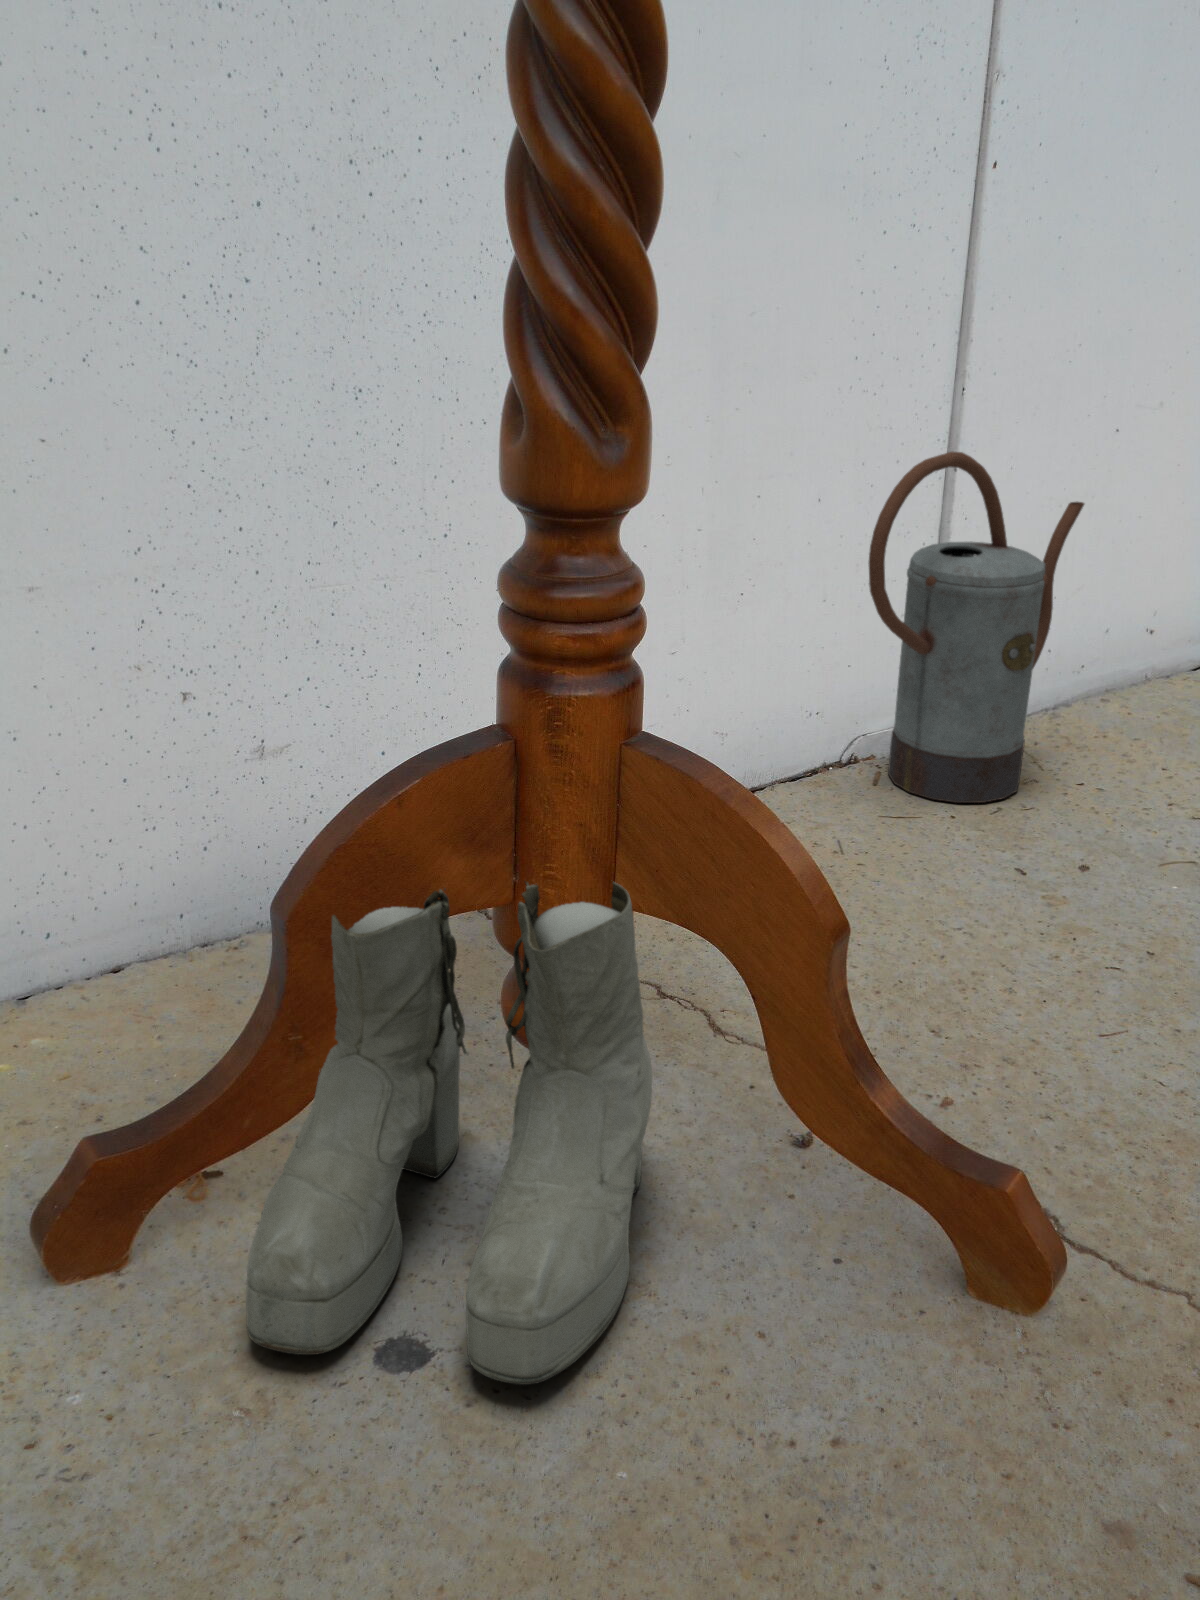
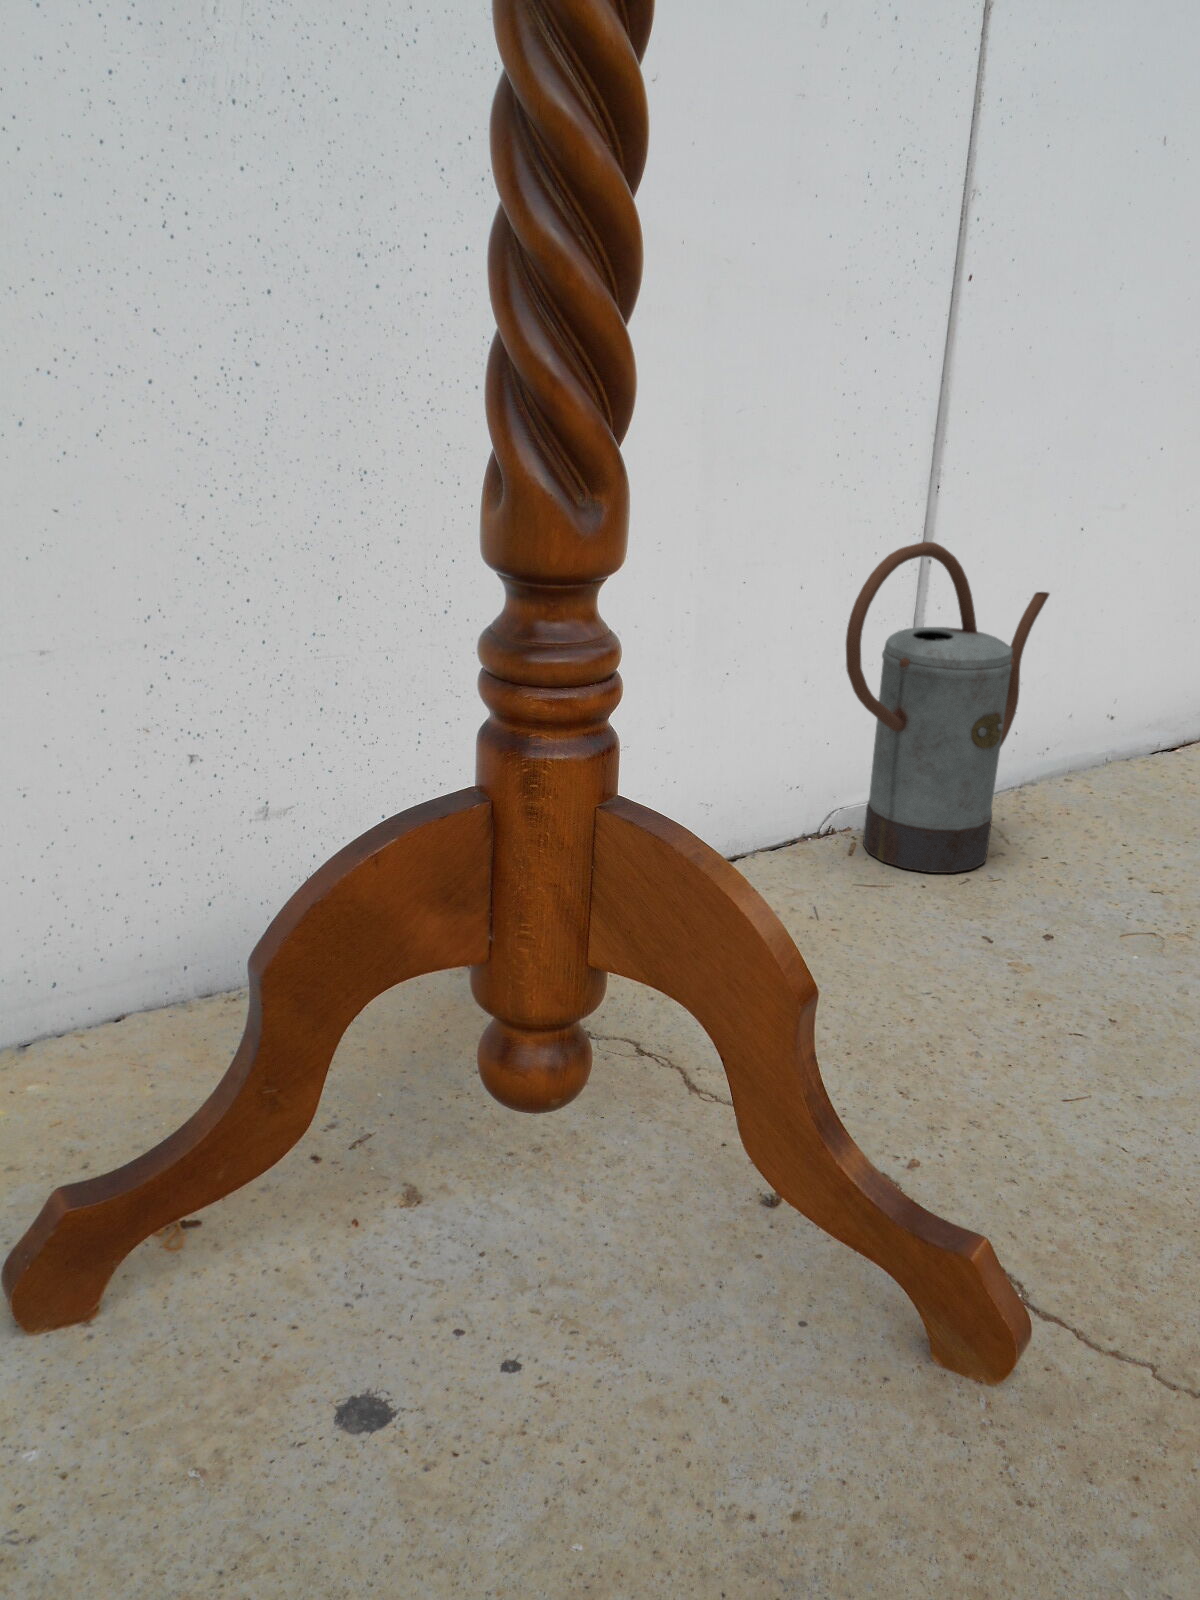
boots: present [246,882,652,1385] -> none [209,920,623,1450]

